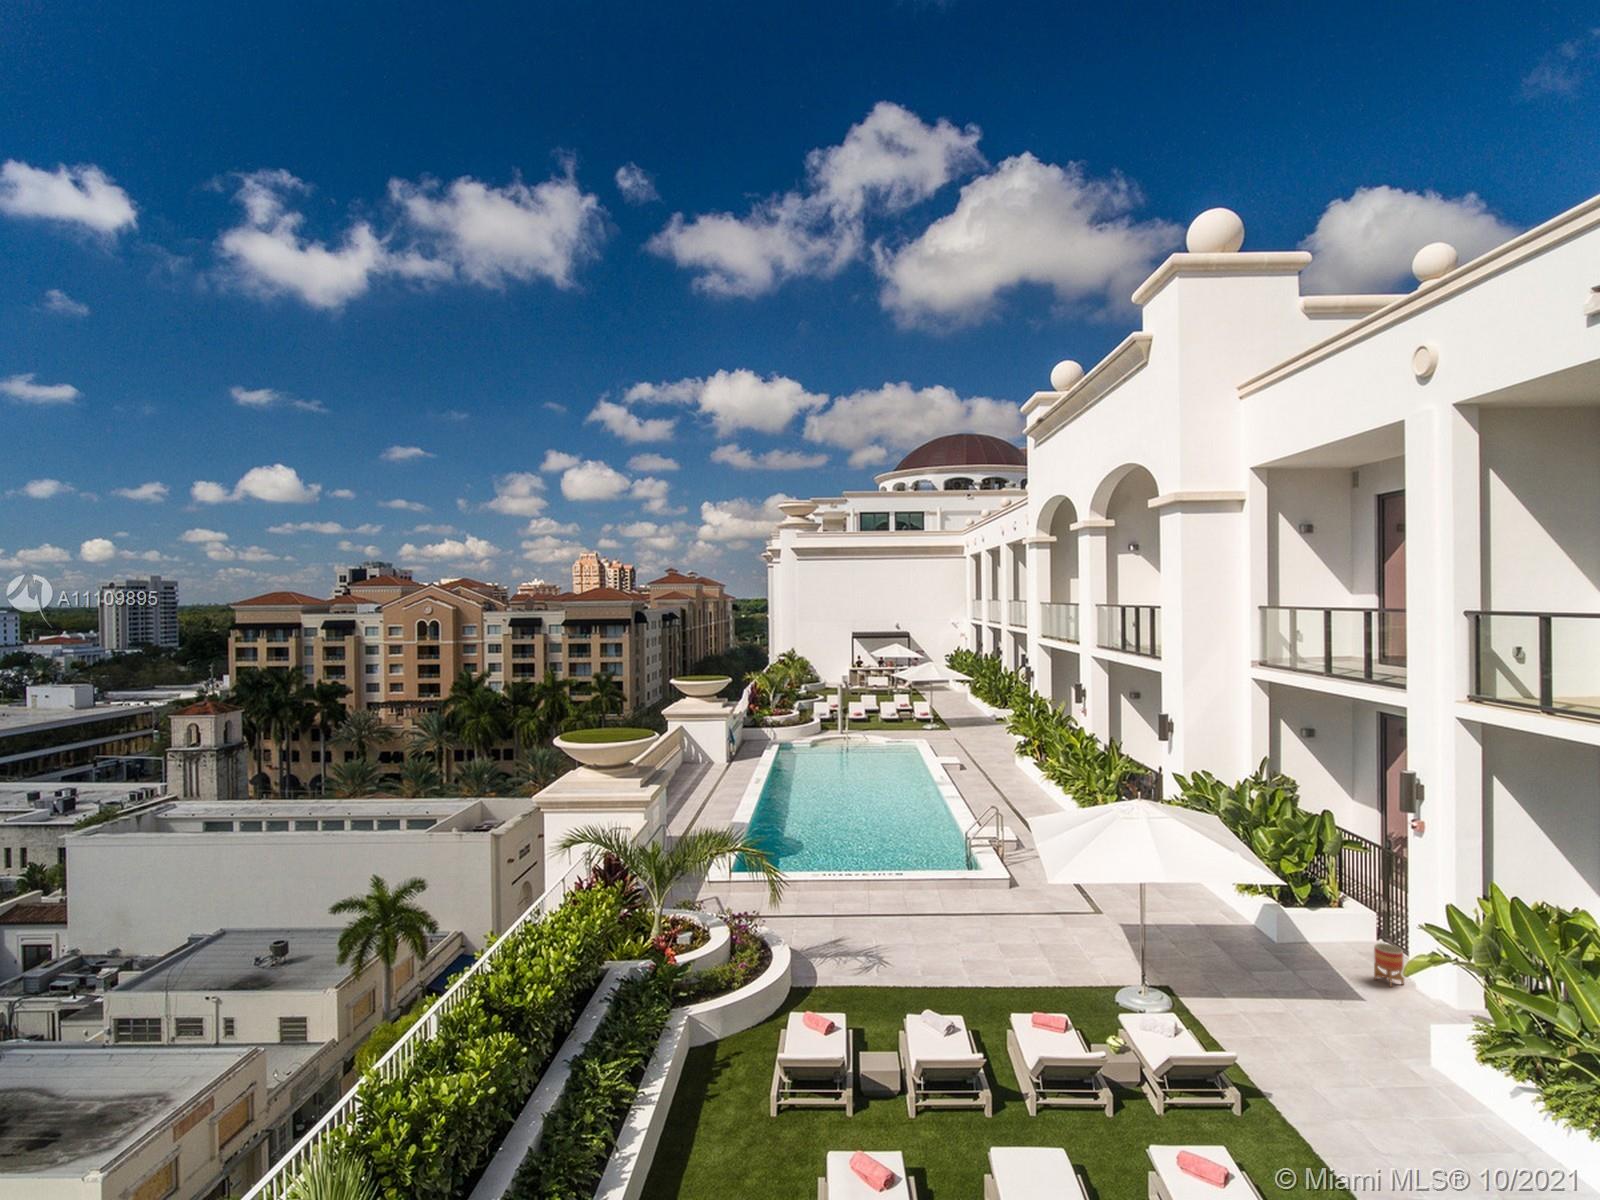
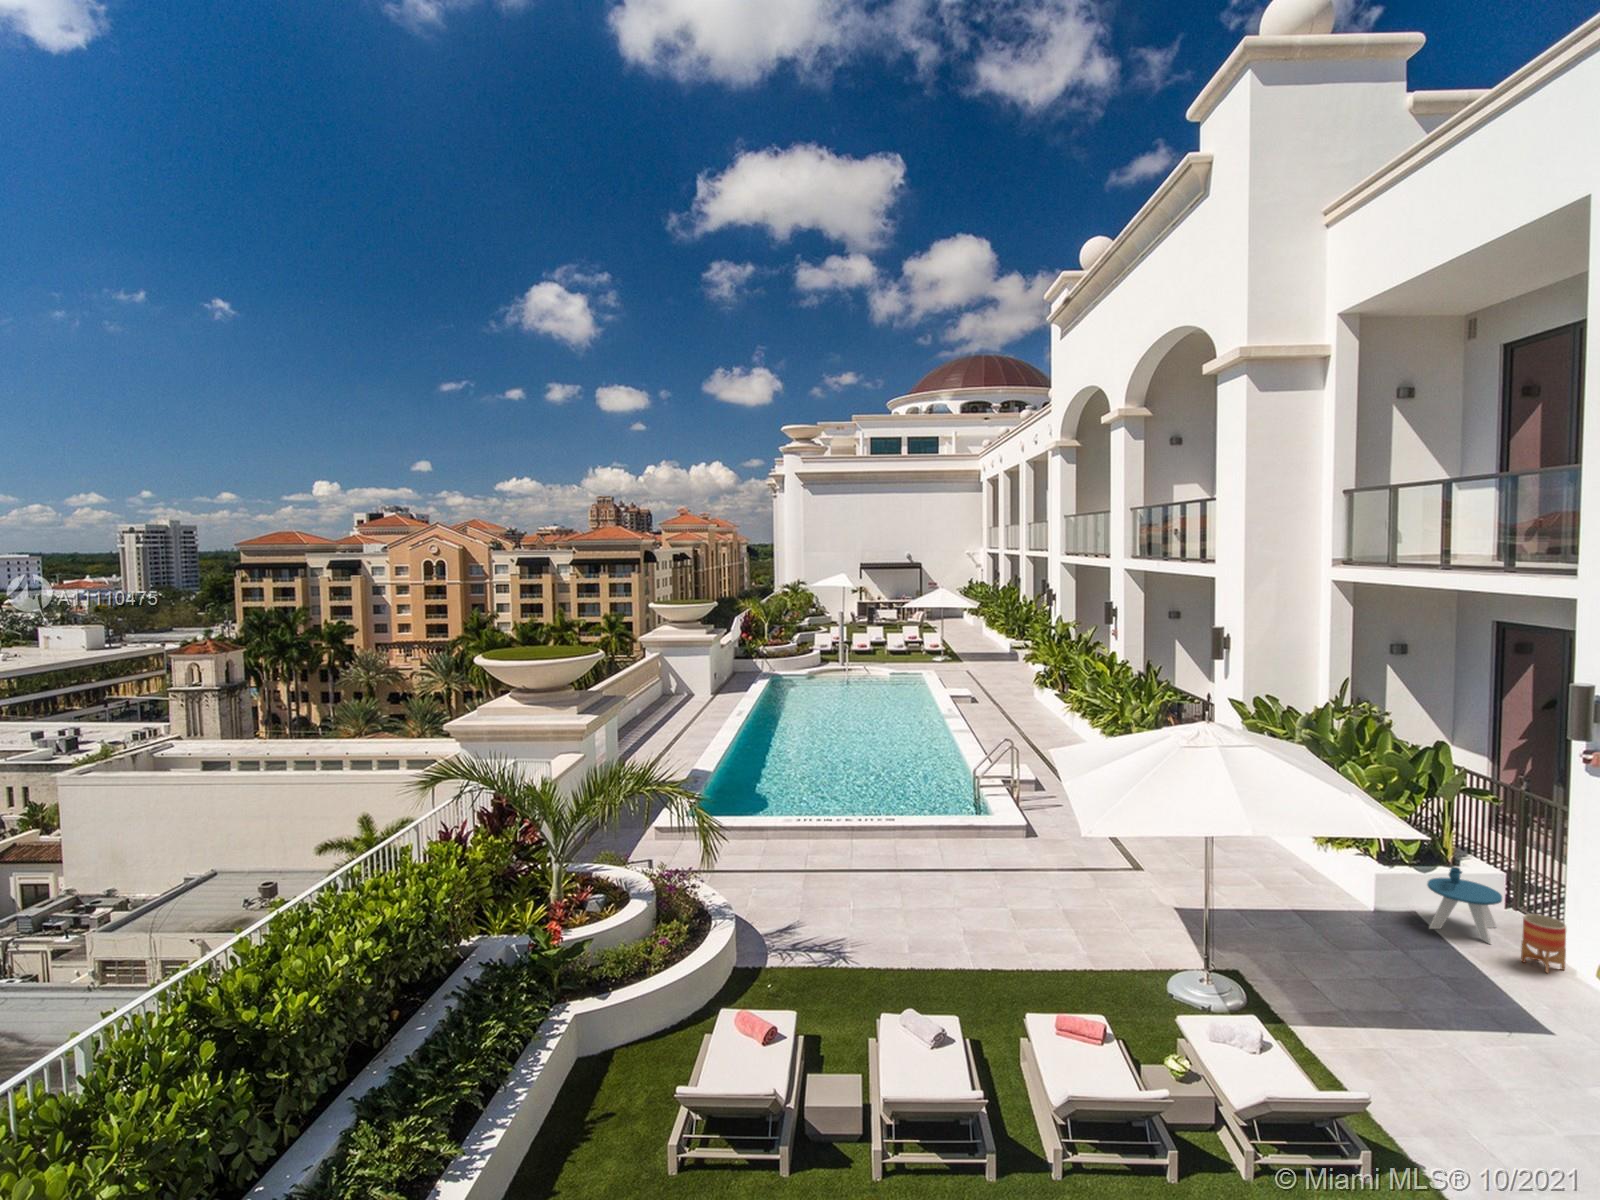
side table: none [1312,909,1364,968] -> present [1427,867,1502,944]

